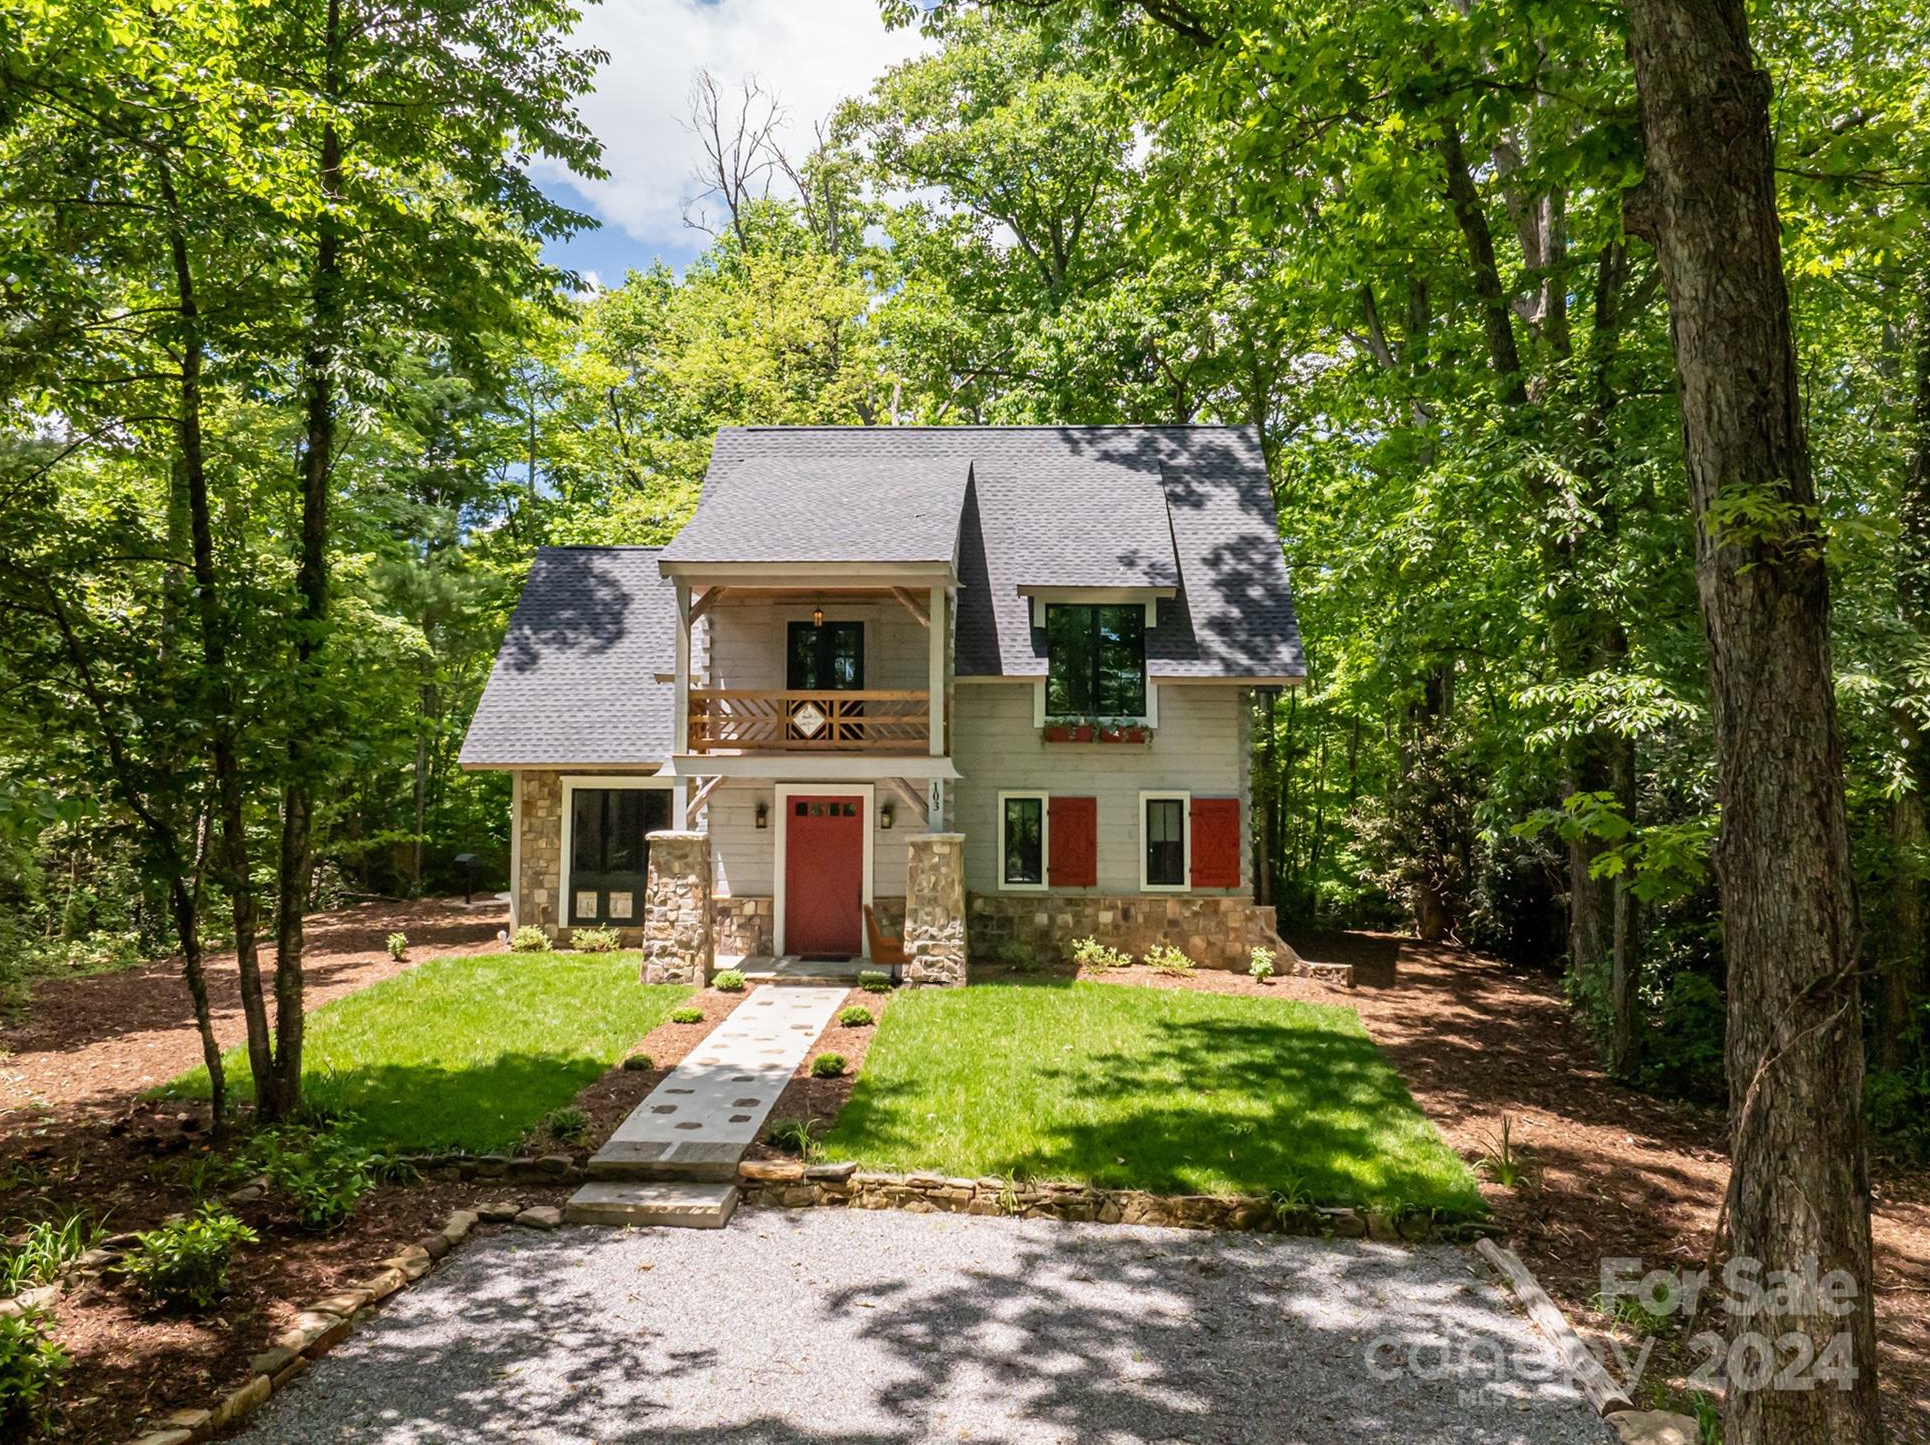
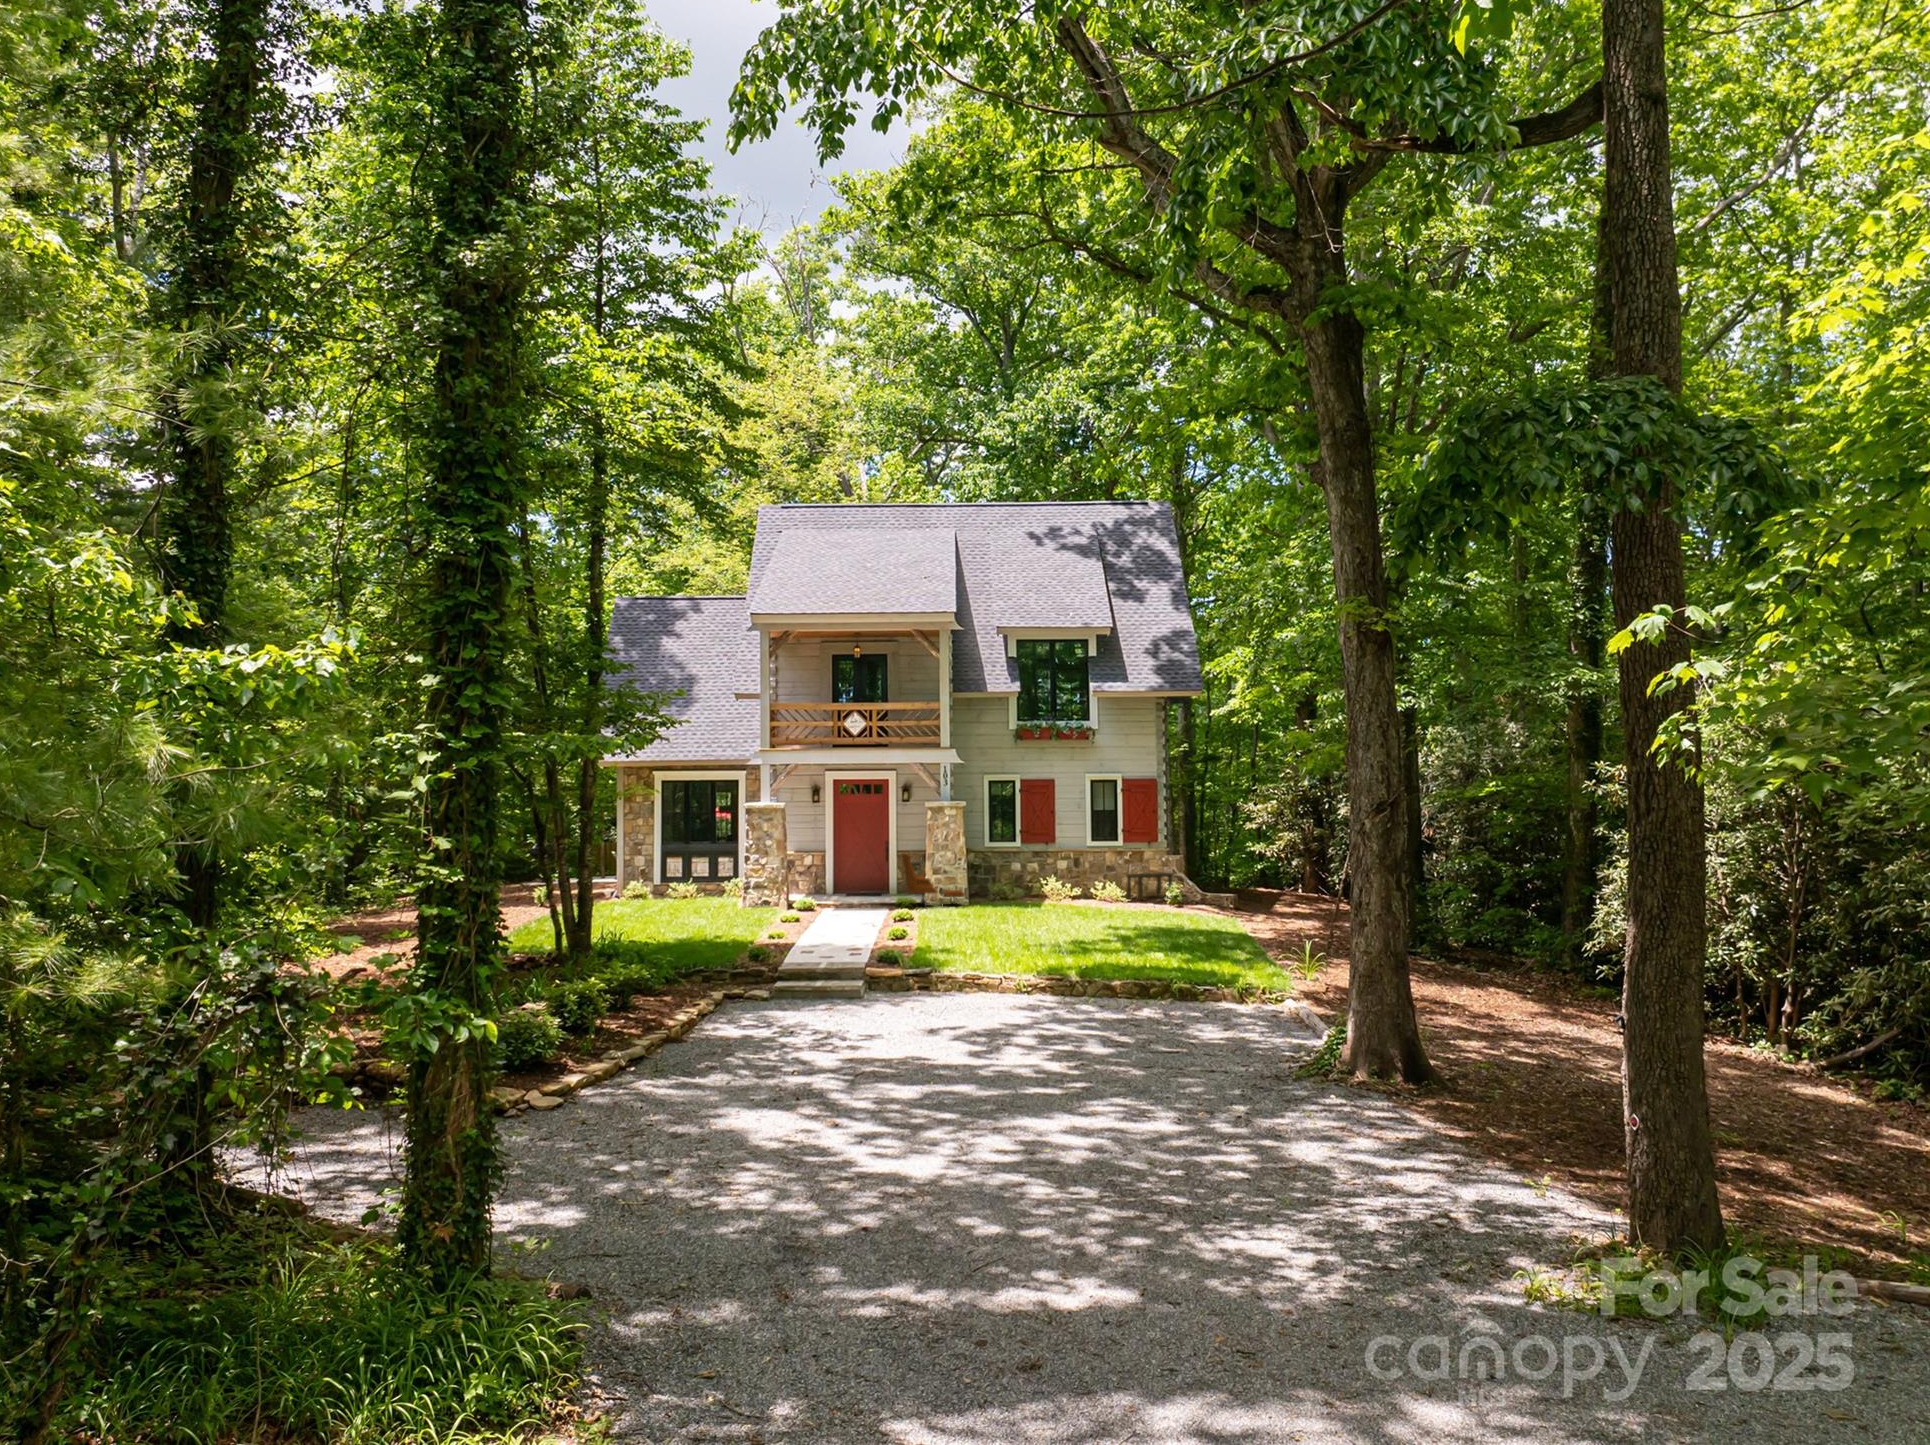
bench: none [1196,935,1266,979] -> present [1126,872,1173,900]

